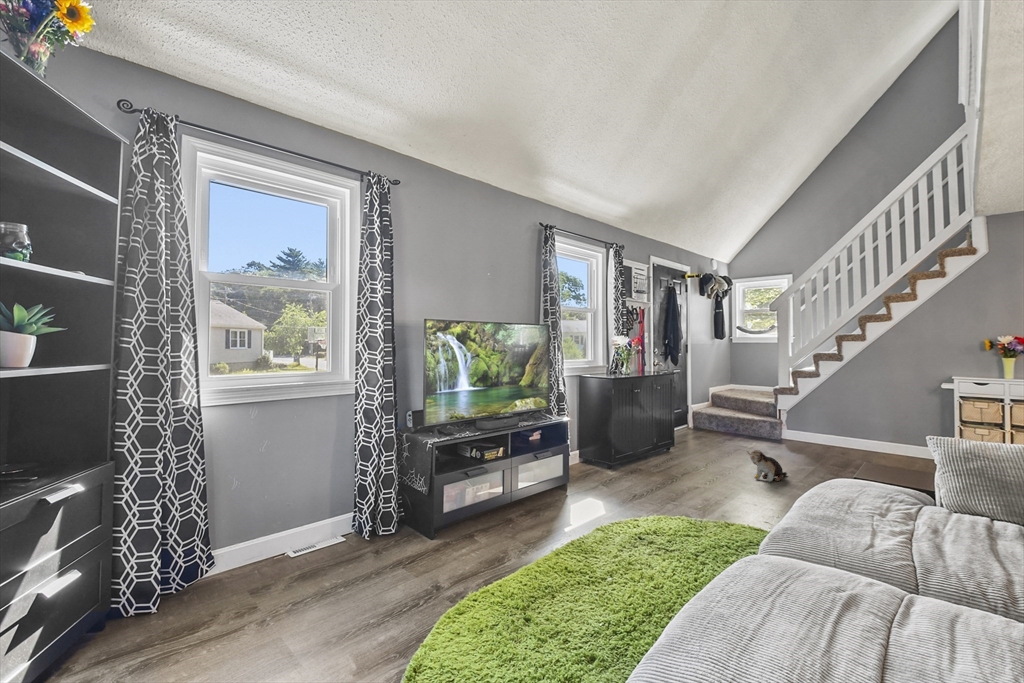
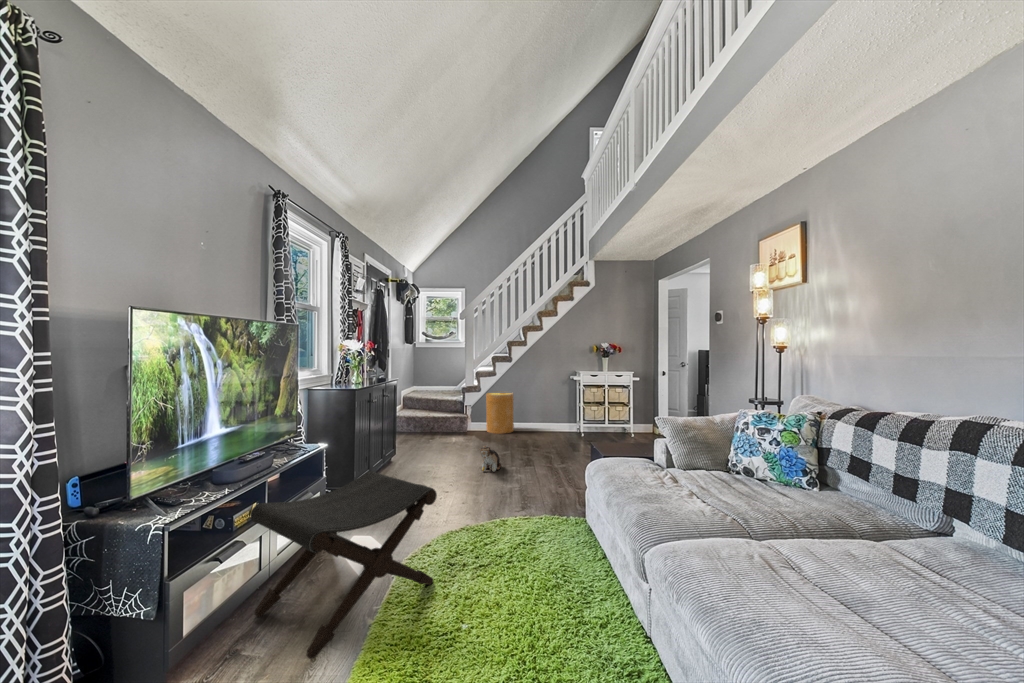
basket: none [805,397,848,449] -> present [486,393,514,434]
footstool: none [493,442,616,554] -> present [250,471,437,659]

